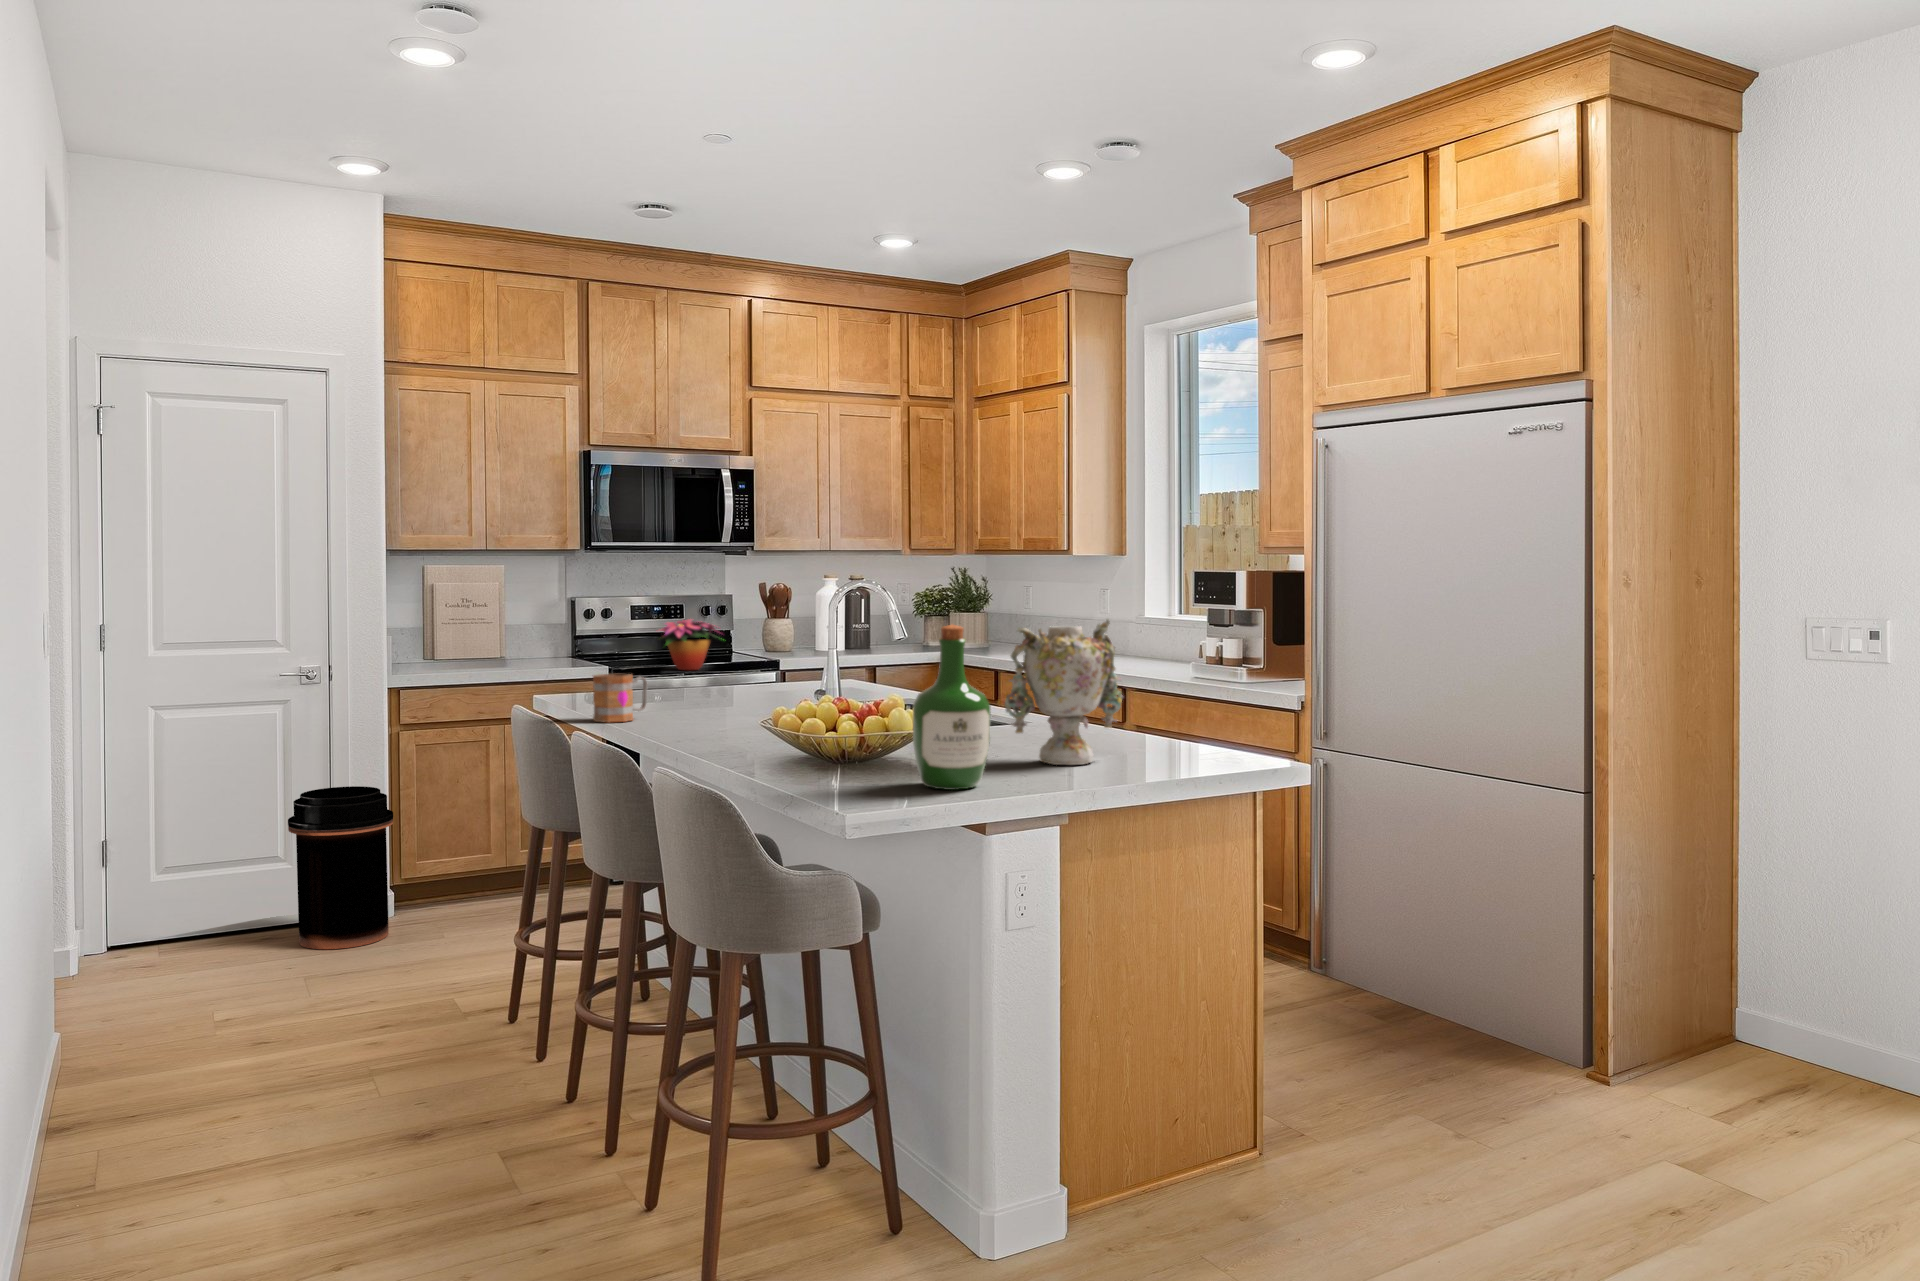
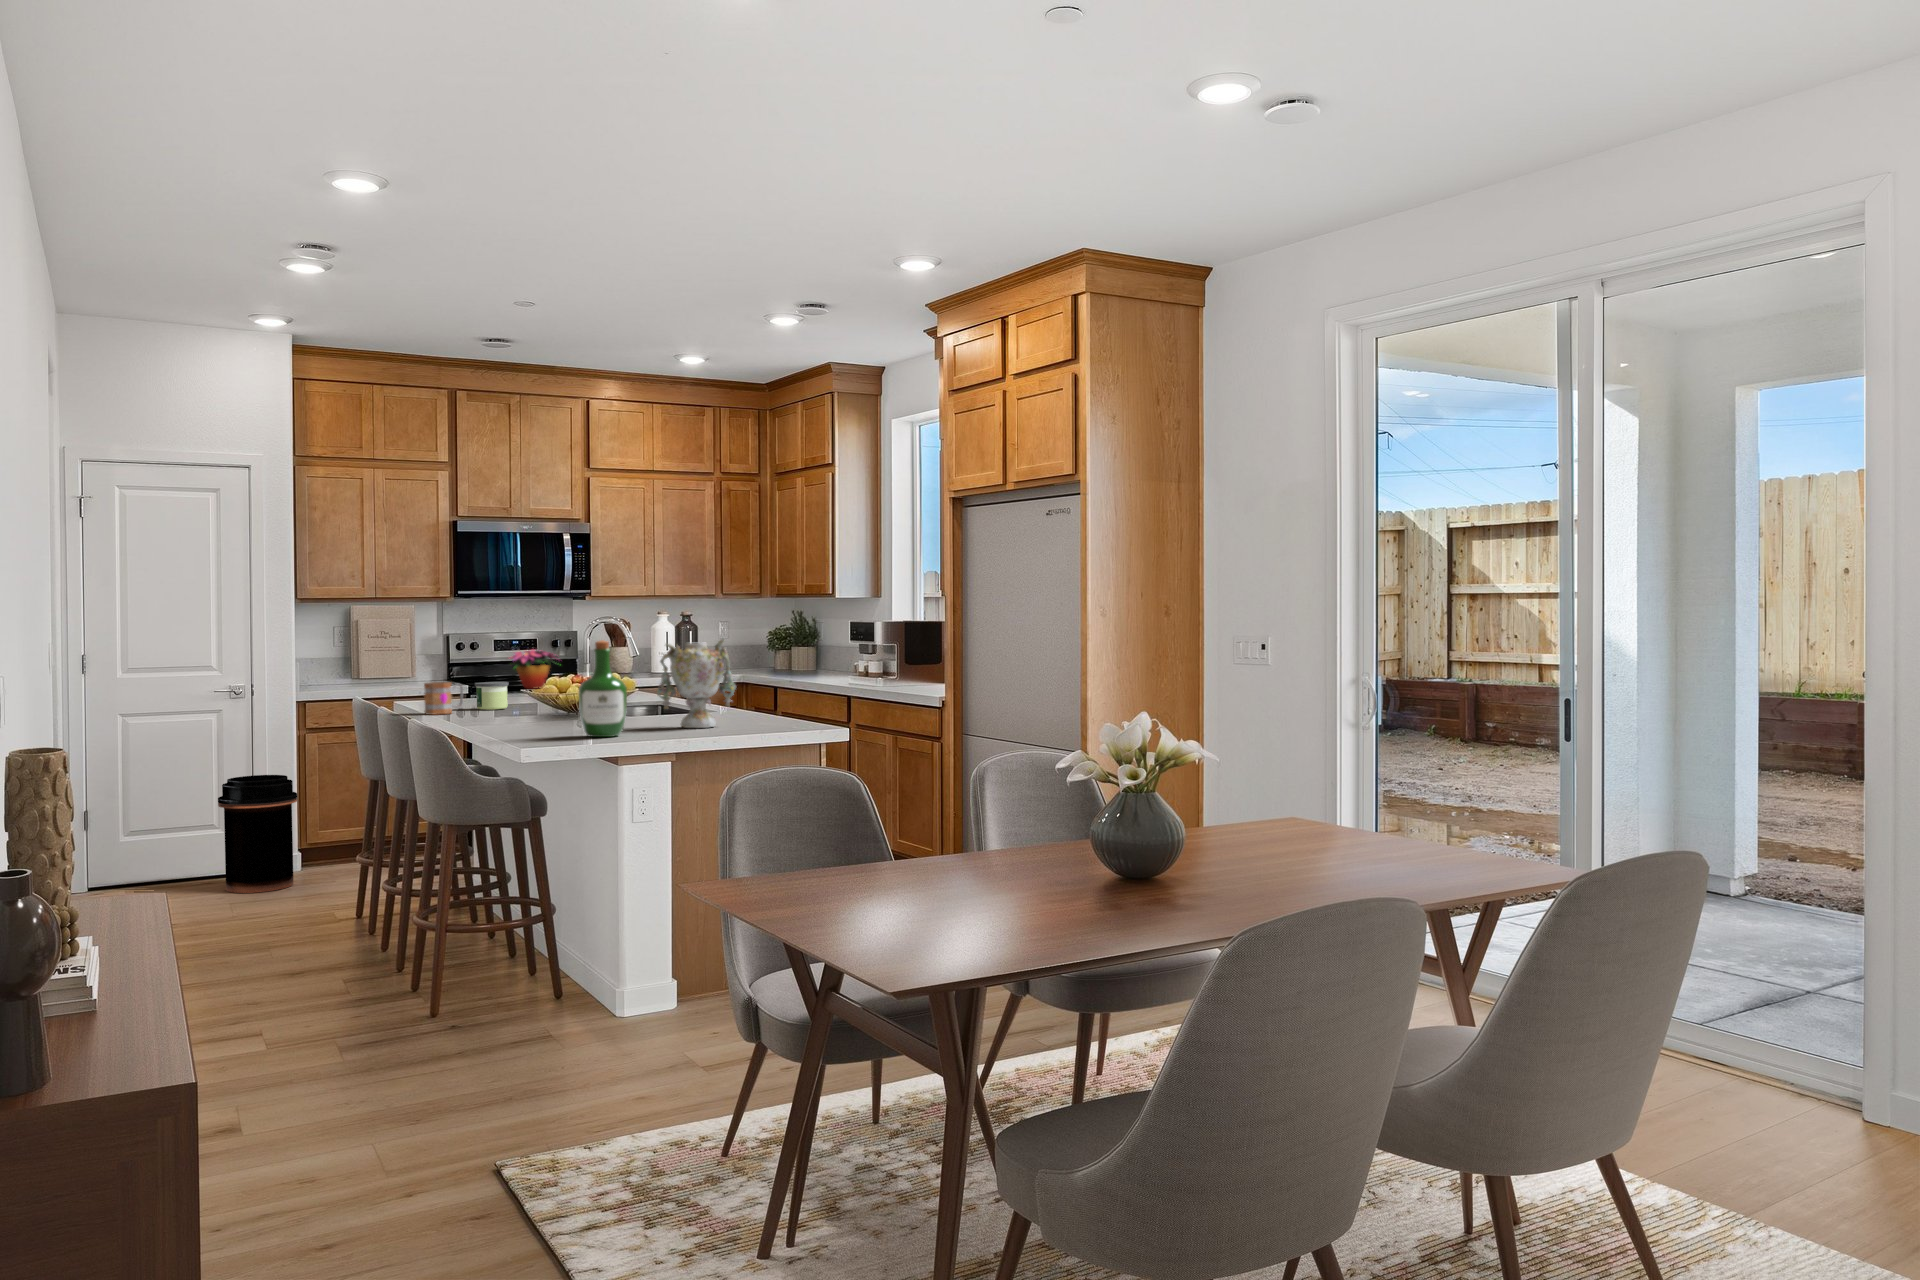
candle: none [658,672,704,713] -> present [475,682,509,710]

